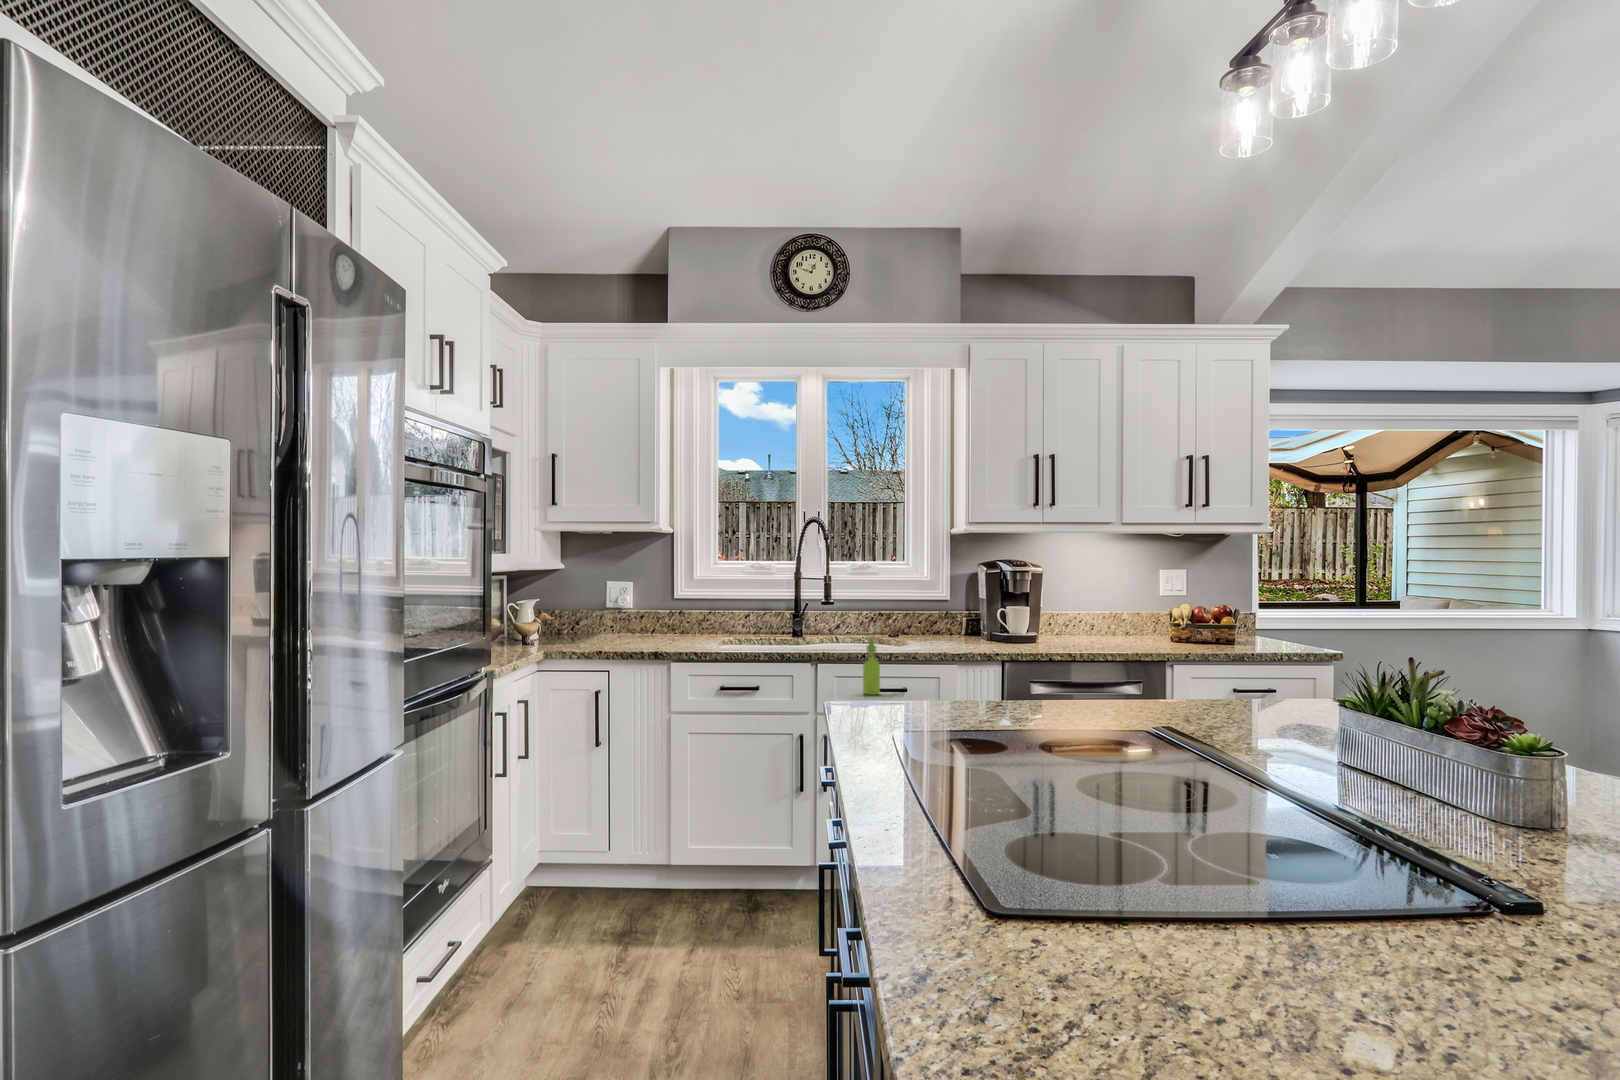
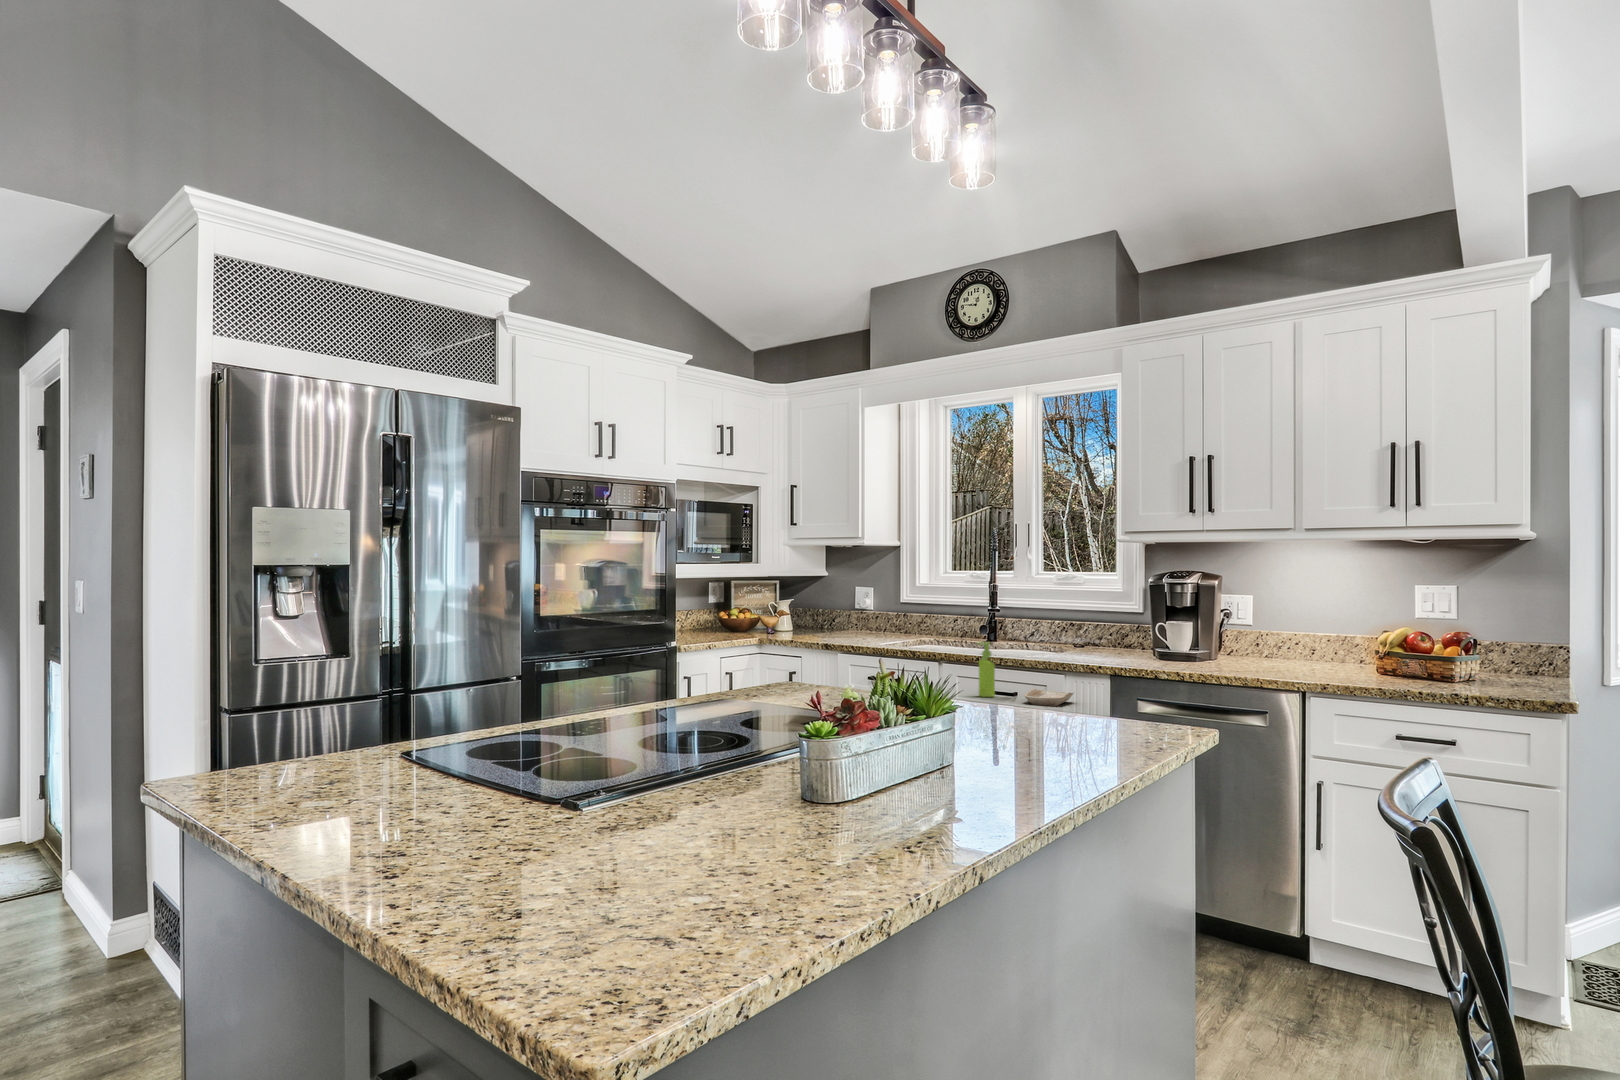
tray: none [914,677,980,698] -> present [1024,689,1073,706]

